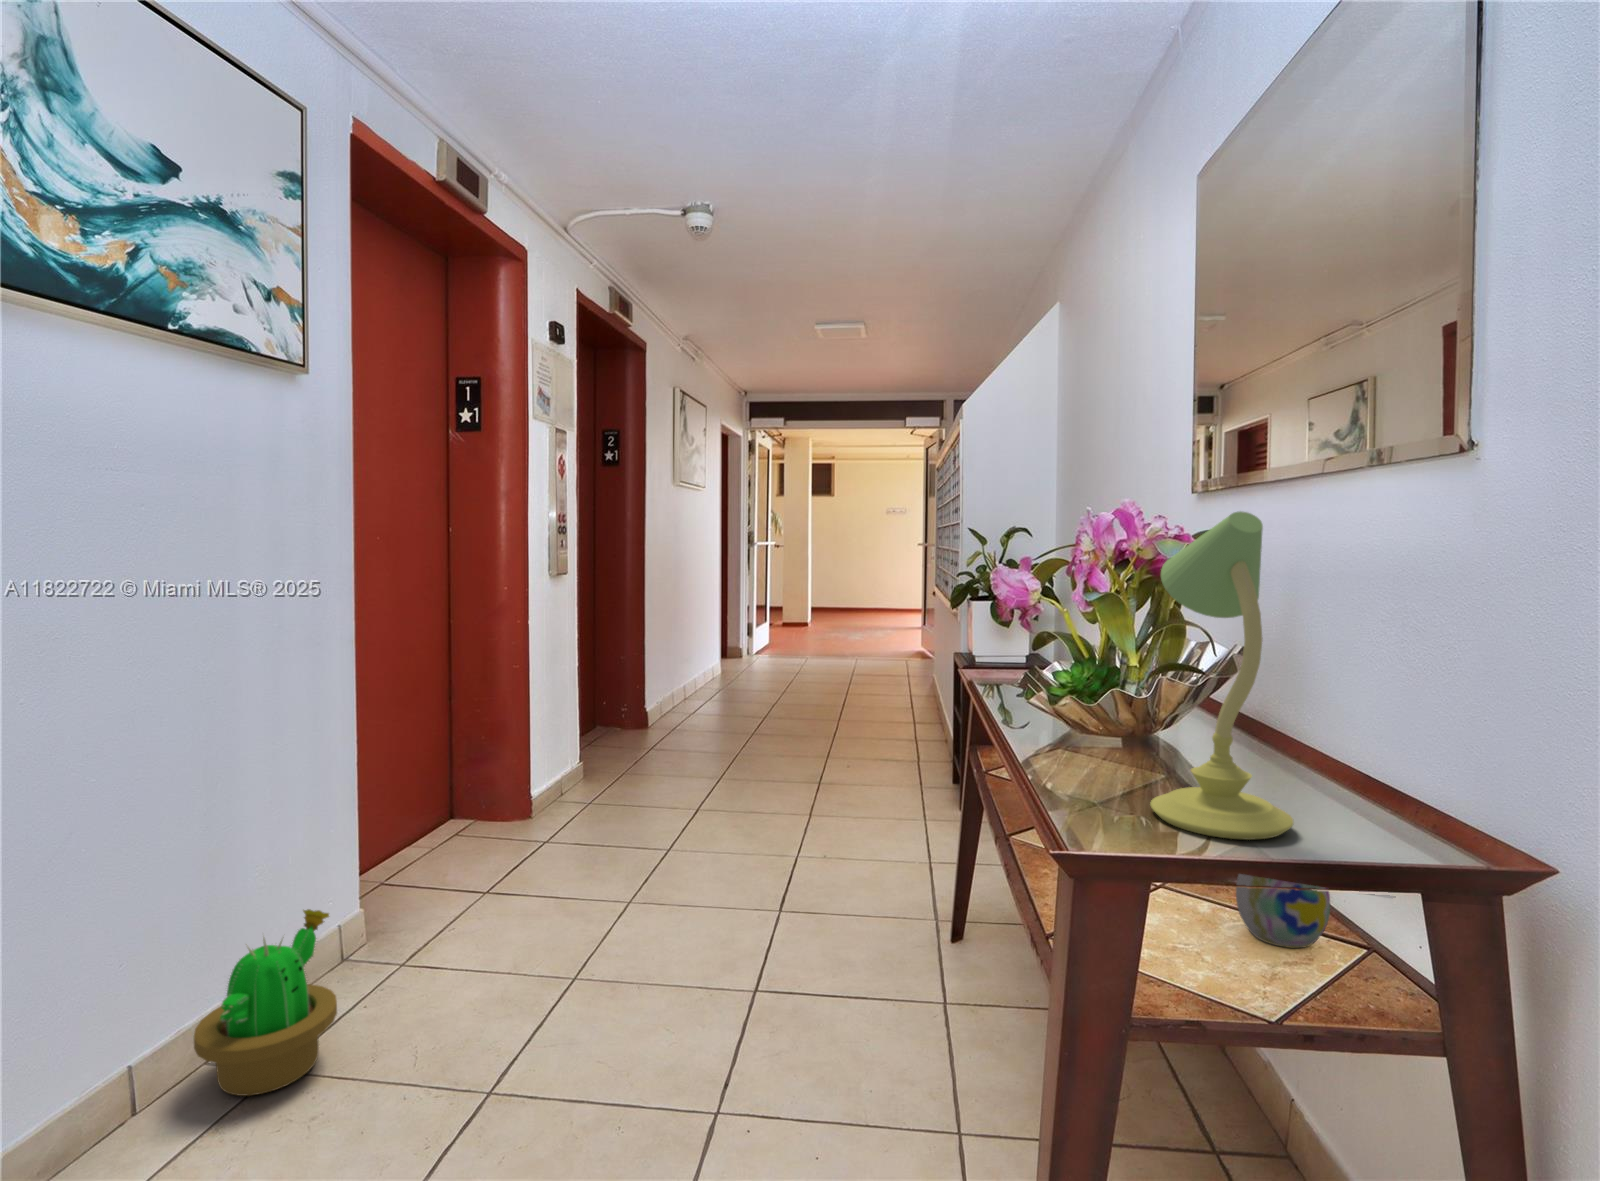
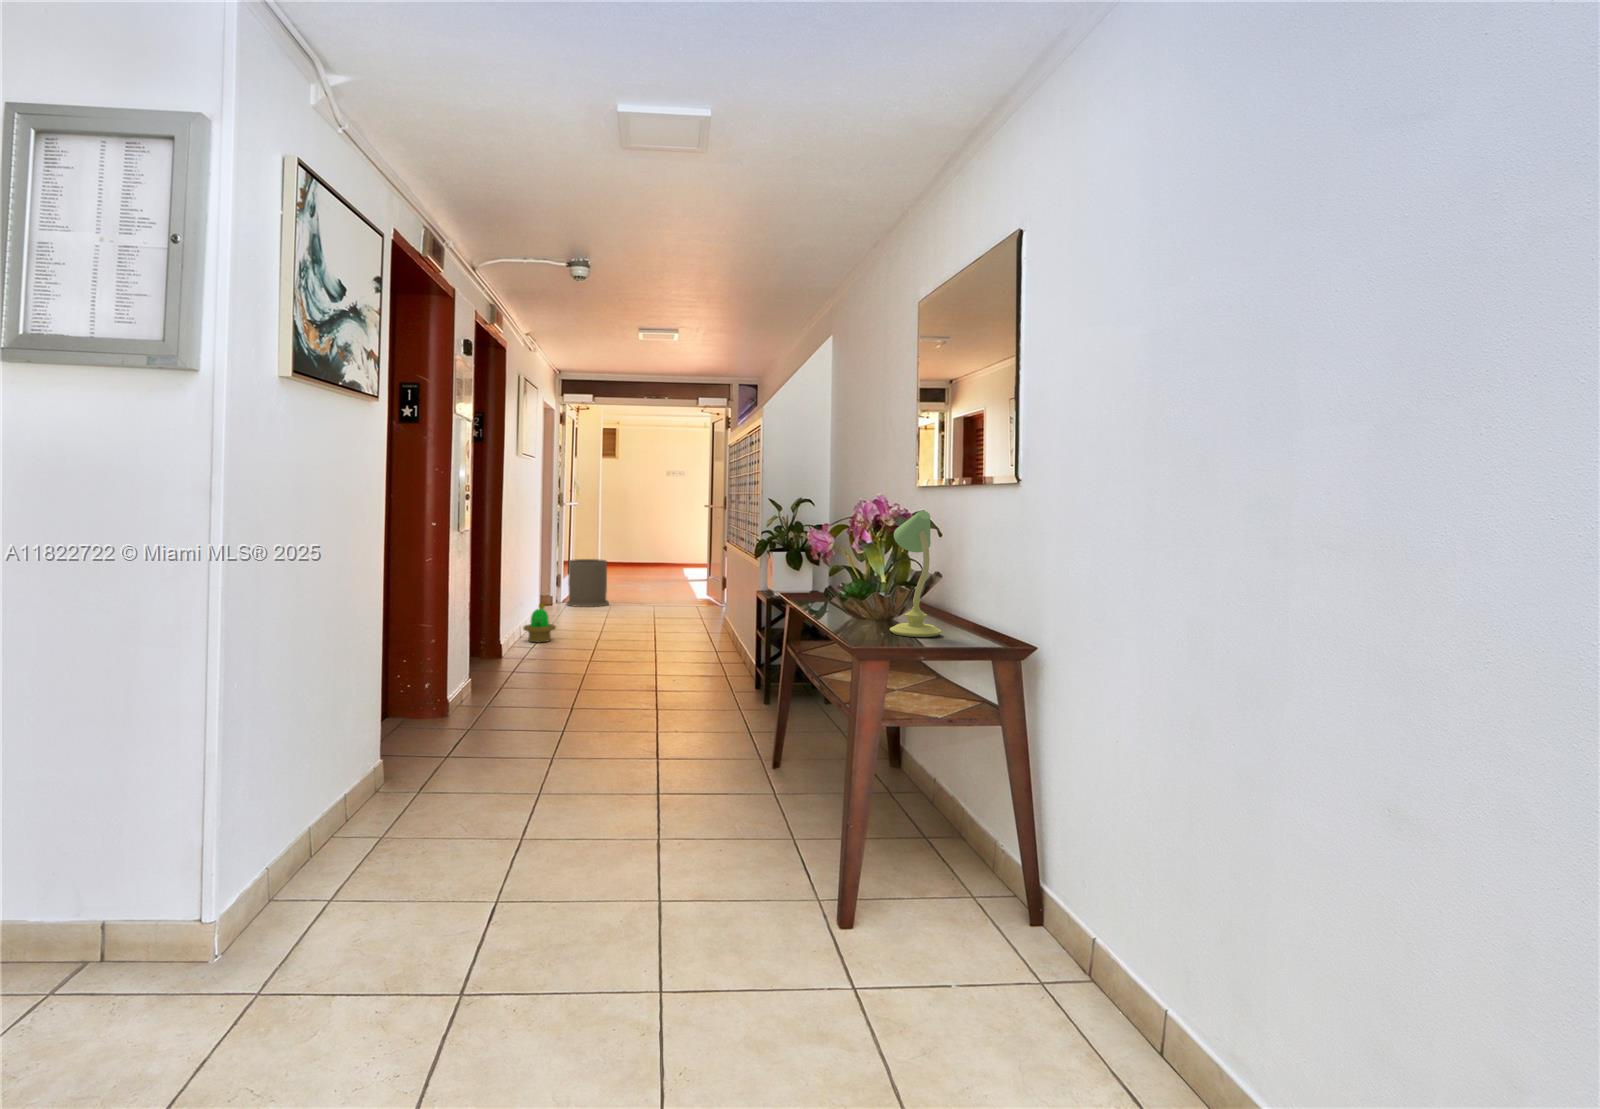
trash can: none [756,606,804,660] -> present [566,559,609,607]
decorative egg: present [1236,874,1330,948] -> none [924,647,959,692]
decorative plant: present [194,909,337,1096] -> present [523,604,556,642]

